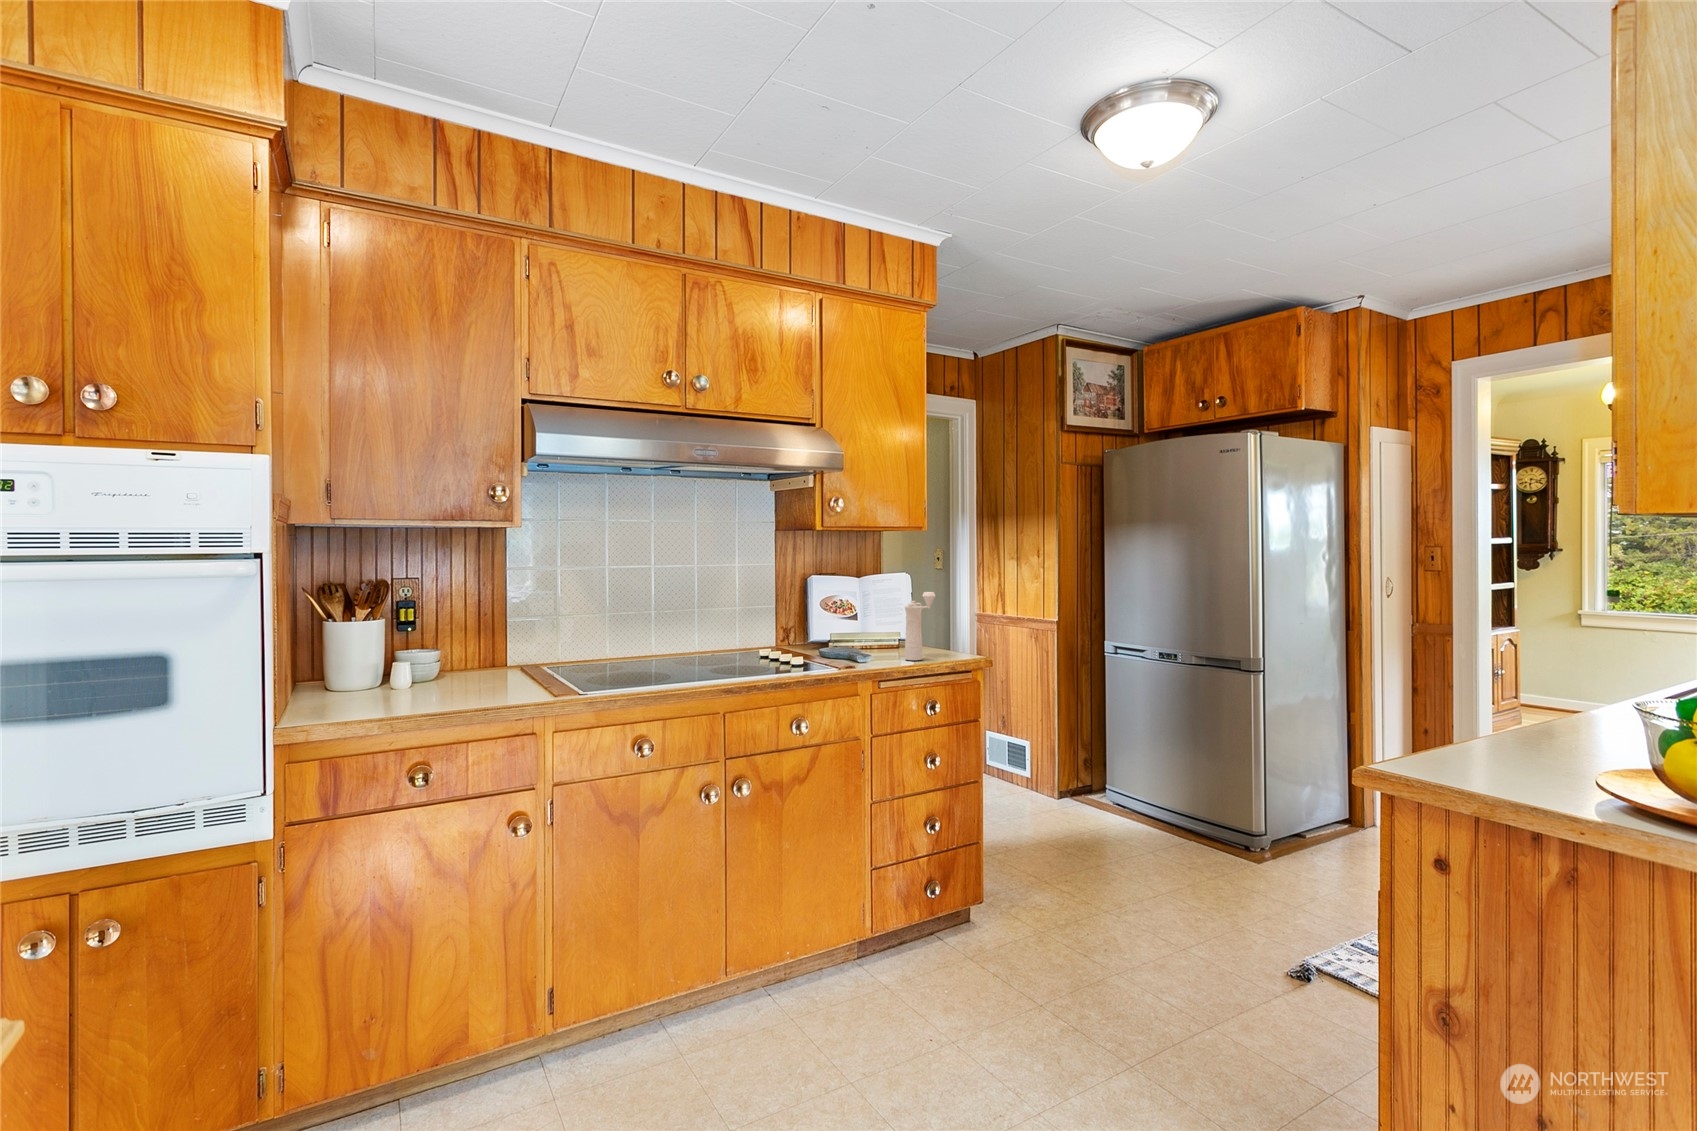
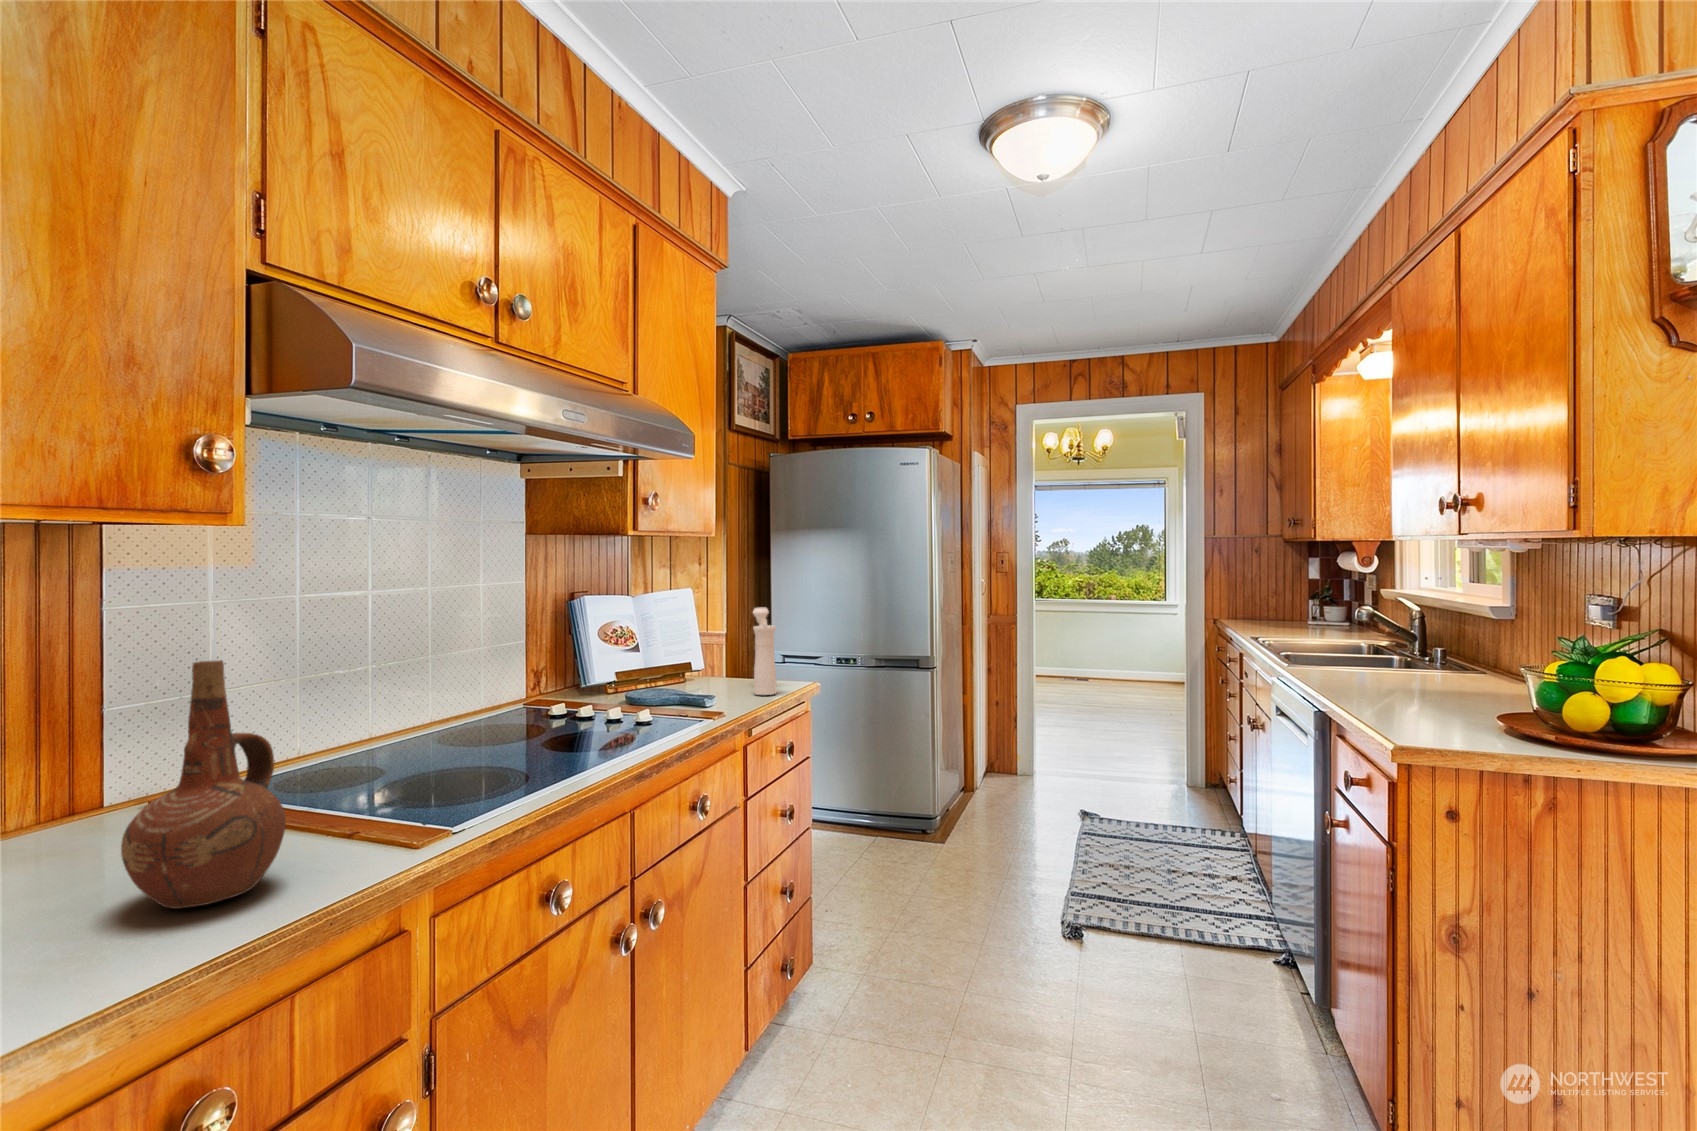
ceramic pitcher: none [436,597,498,694] -> present [121,660,286,909]

